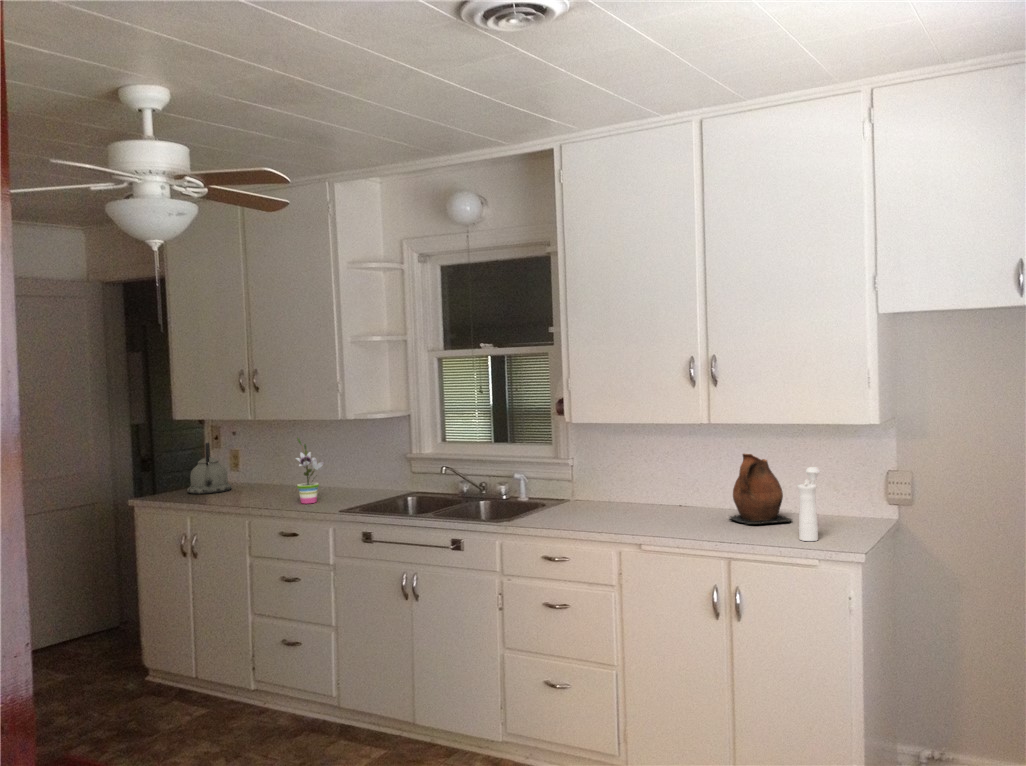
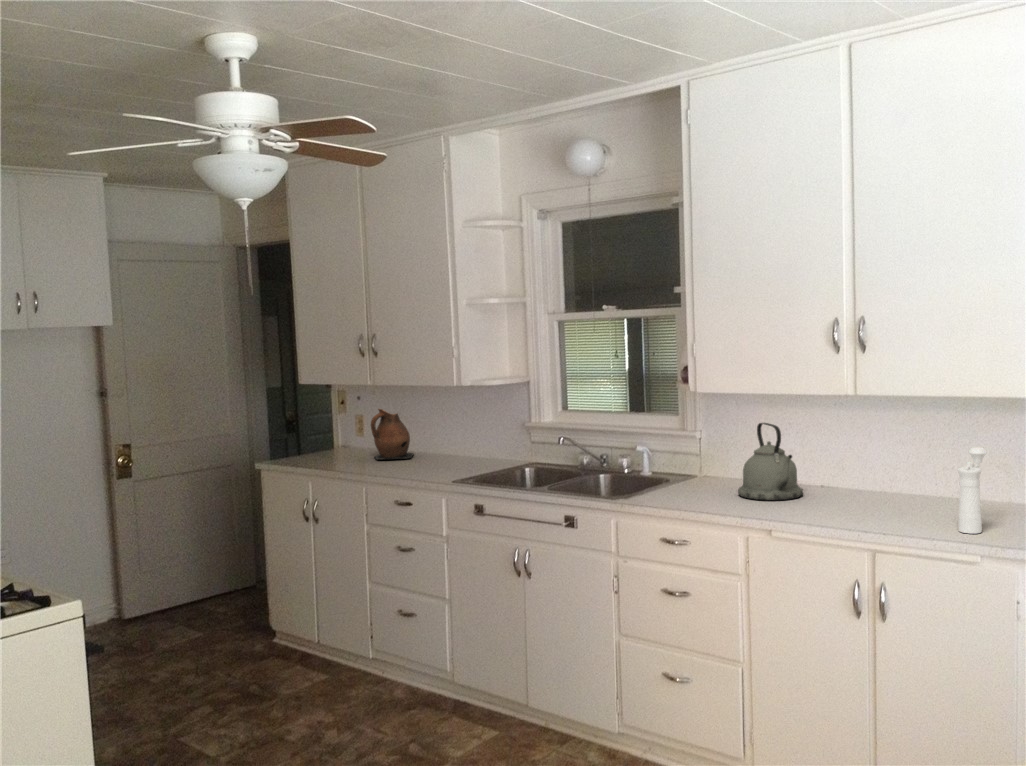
potted plant: present [296,438,324,504] -> none [411,404,444,472]
kettle: present [187,443,232,494] -> present [738,423,803,500]
ceramic pitcher: present [730,454,792,524] -> present [371,409,414,460]

